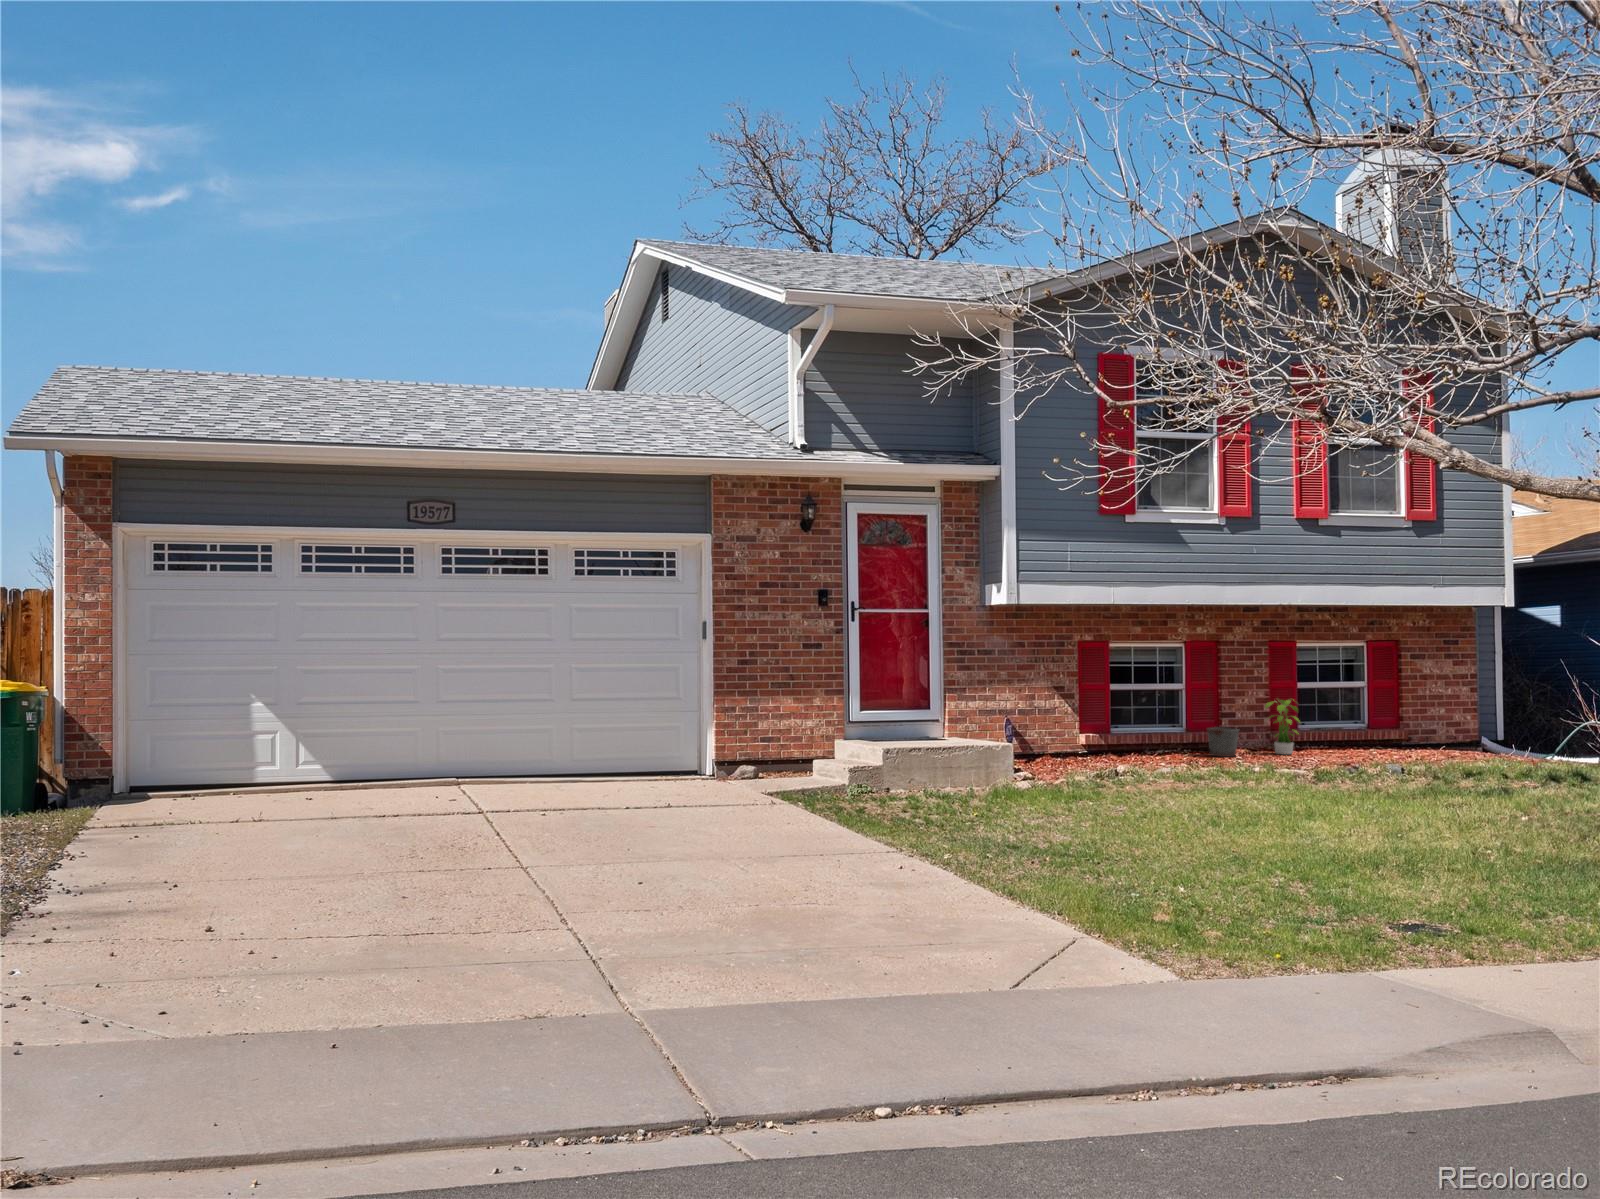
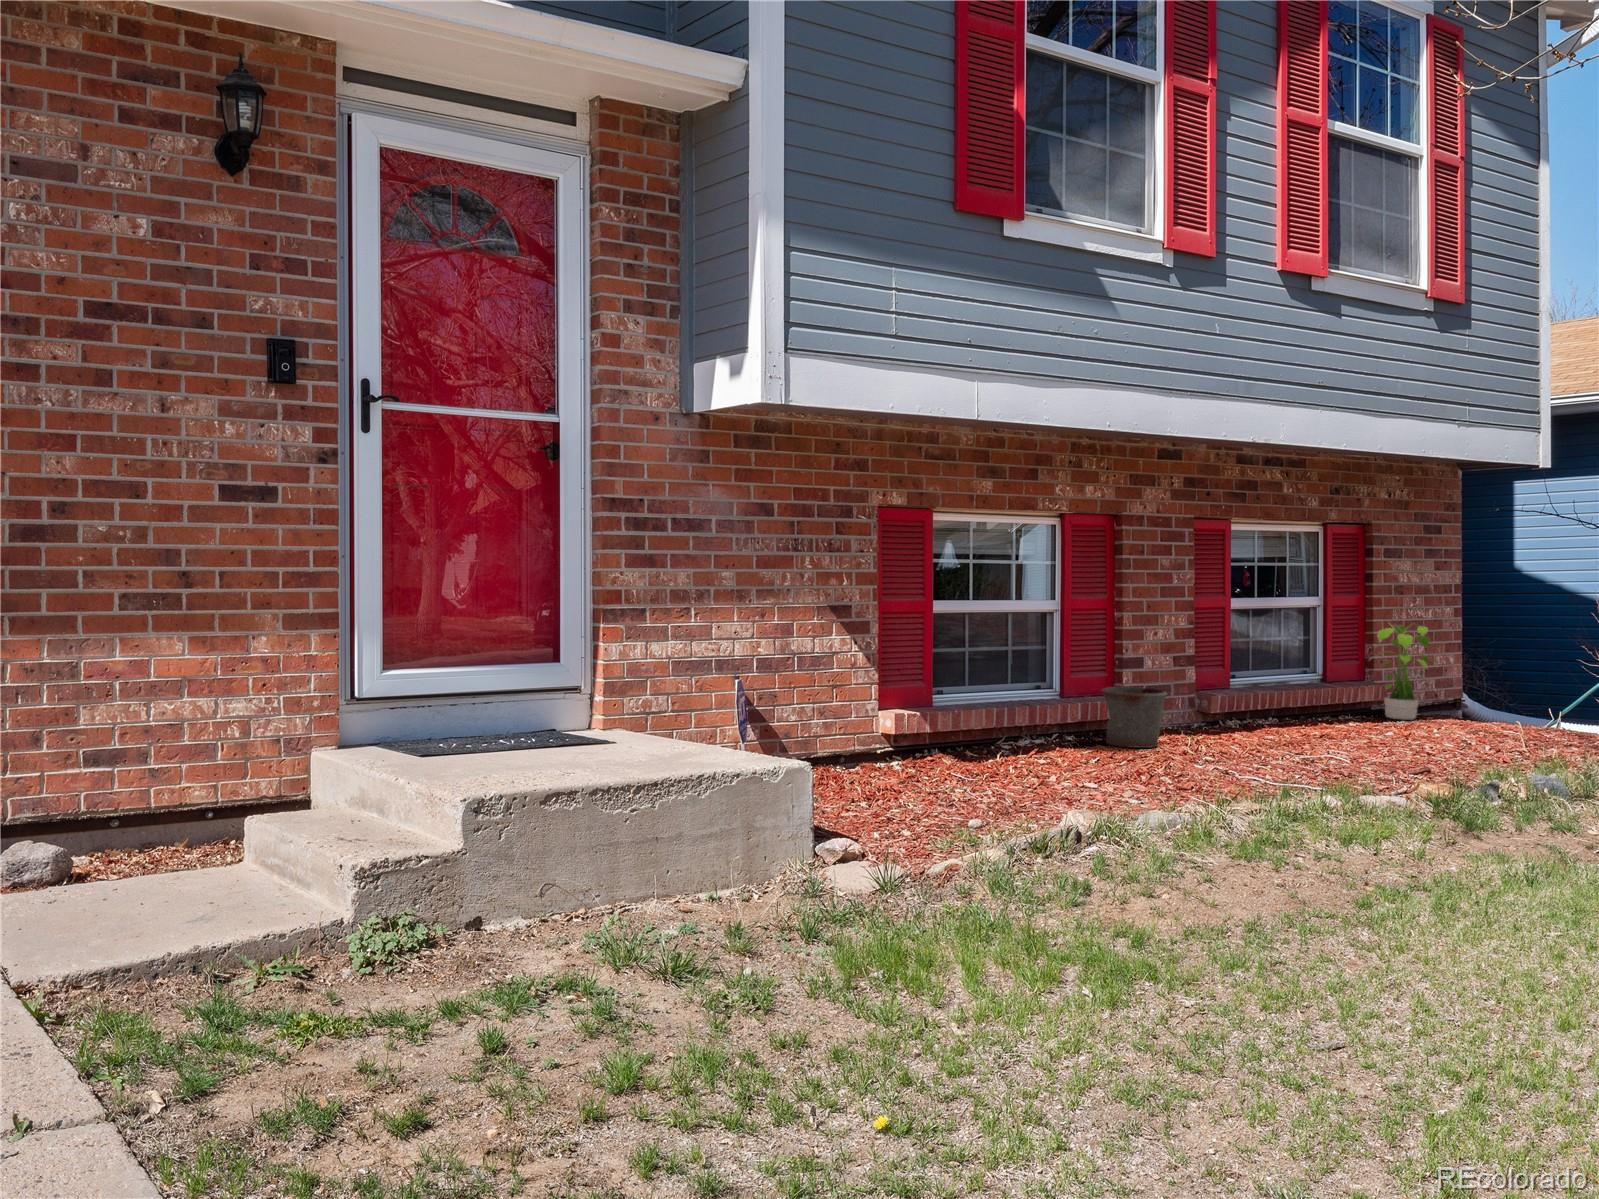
potted plant: present [1265,700,1299,754] -> present [1378,625,1430,720]

